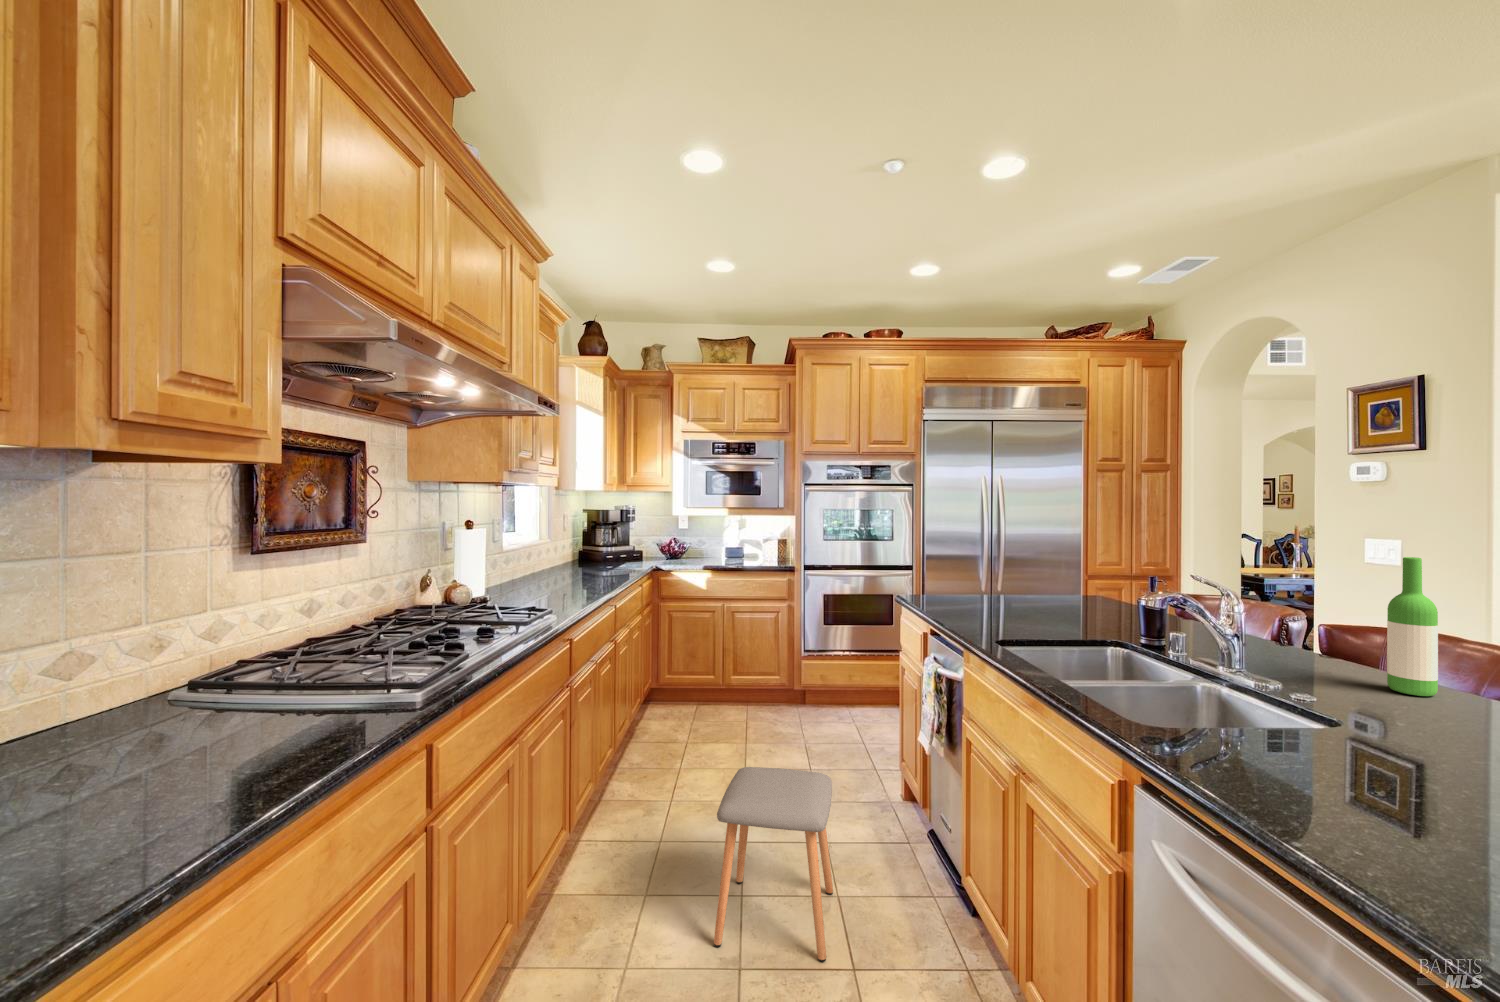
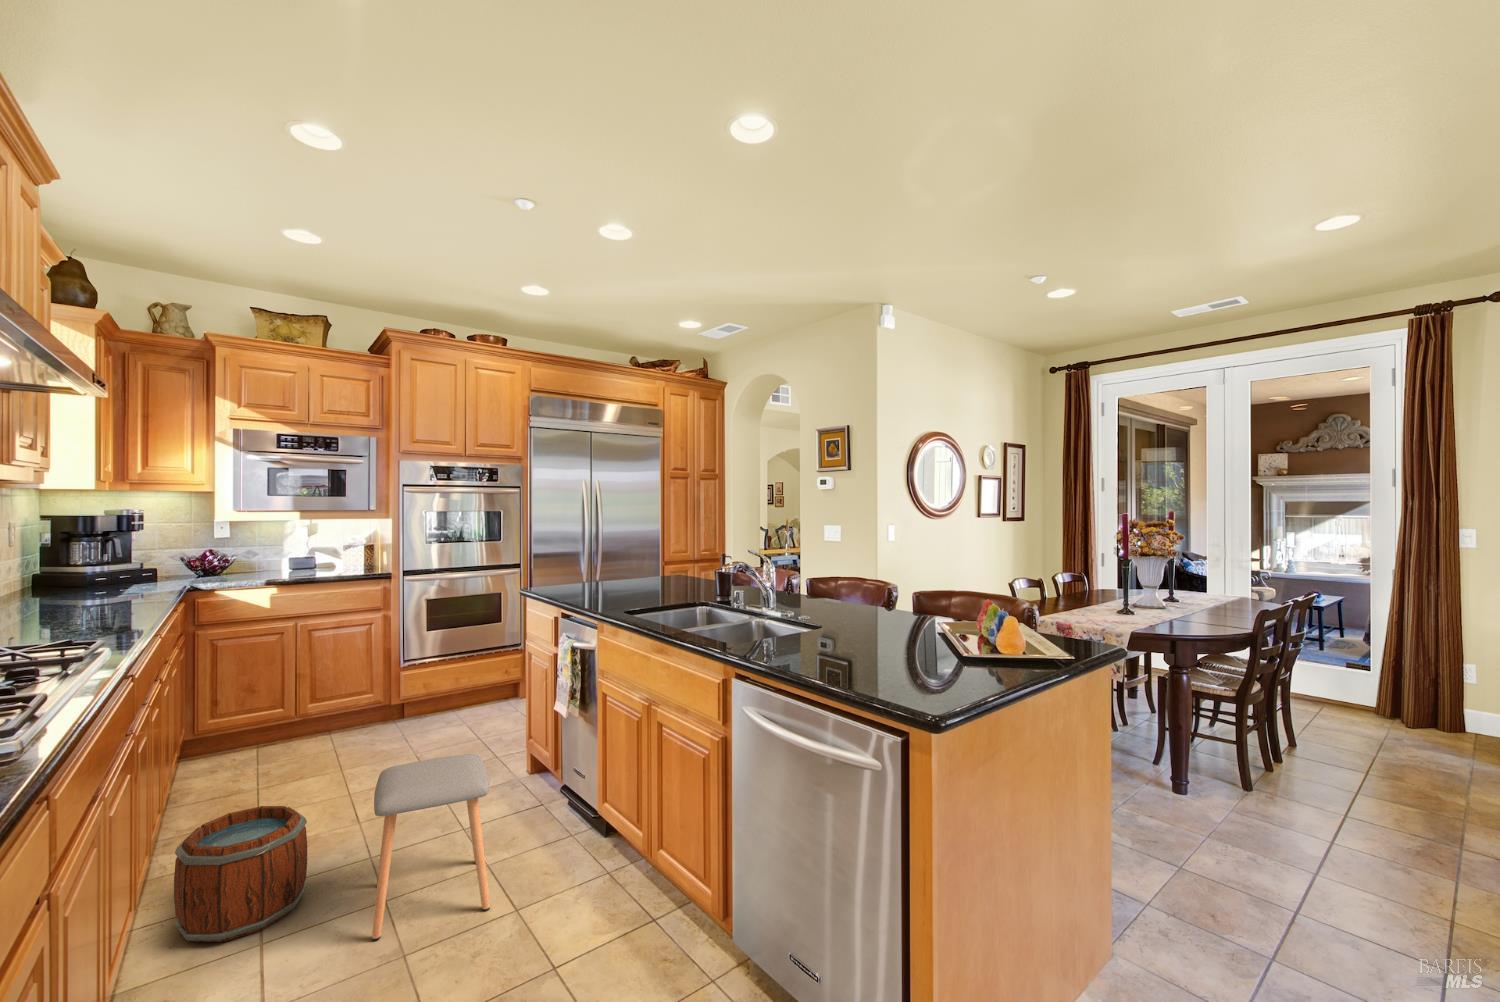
wine bottle: present [1387,557,1438,696] -> none [838,533,857,610]
bucket: none [591,771,683,889] -> present [174,806,307,942]

